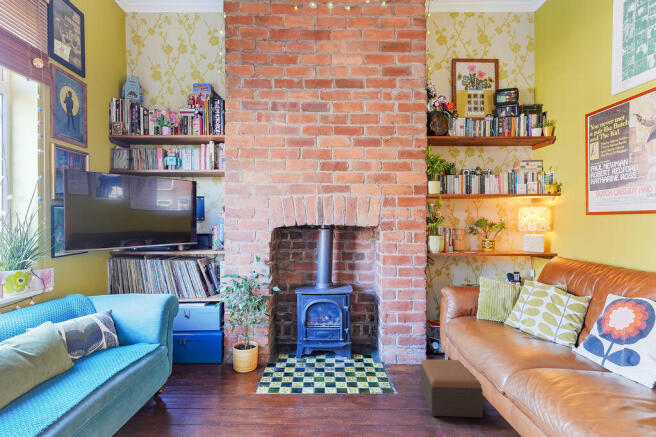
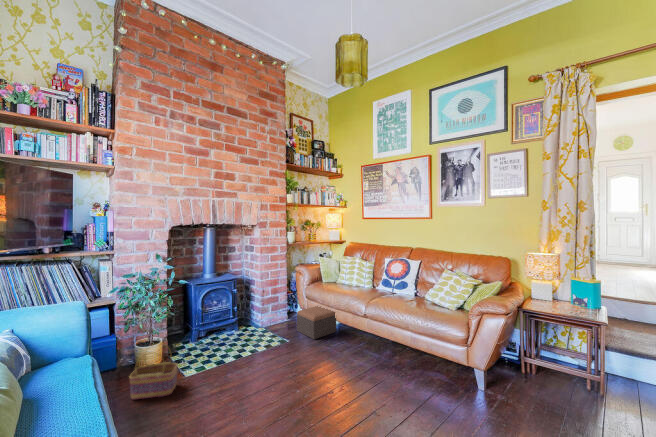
basket: none [199,353,241,415] -> present [130,357,177,399]

